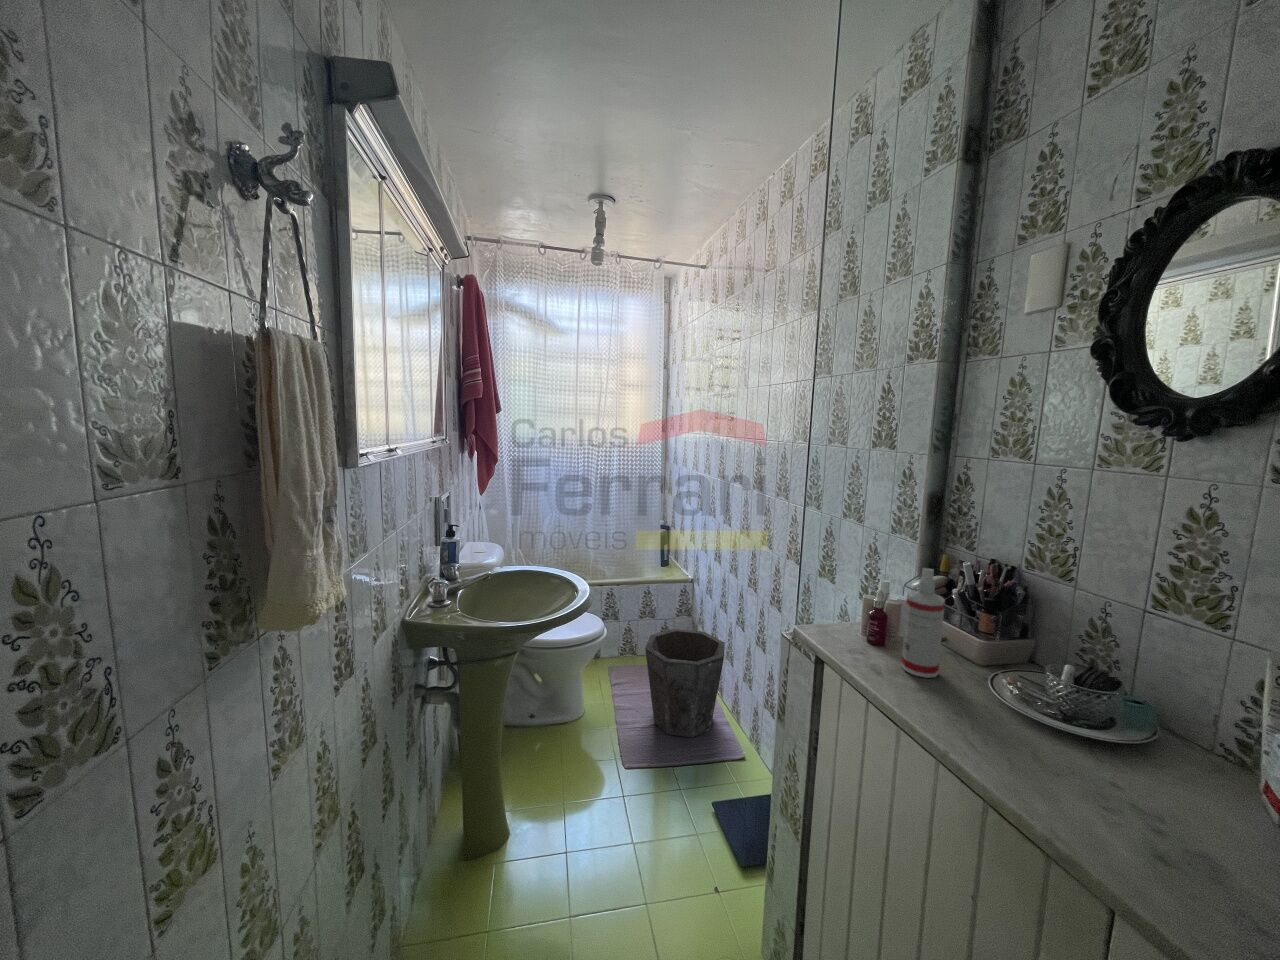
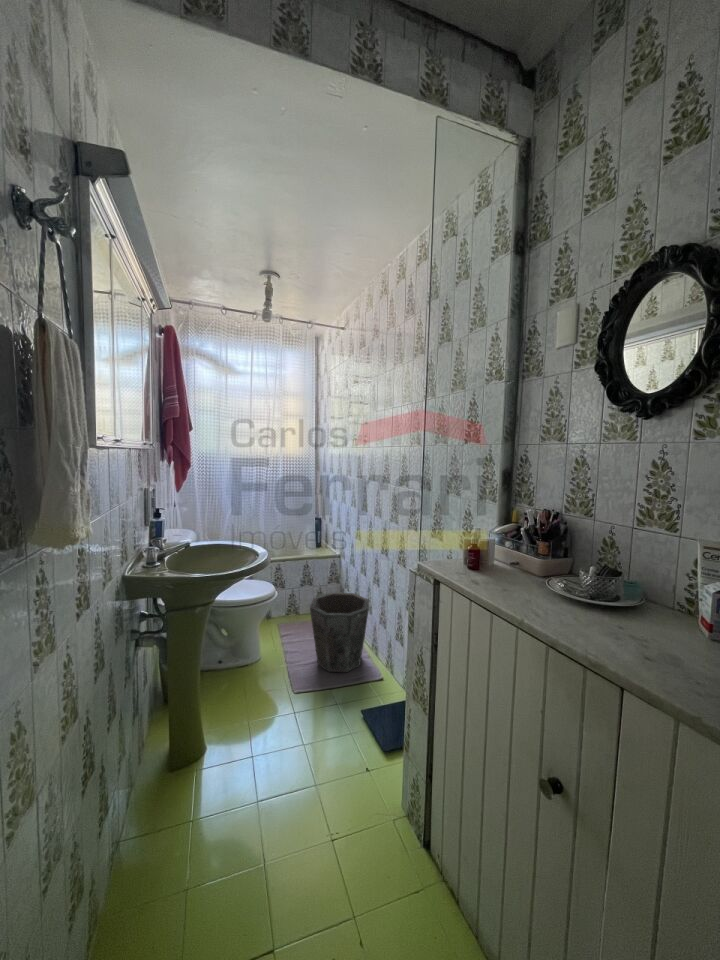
spray bottle: present [901,568,945,678] -> none [492,511,517,585]

